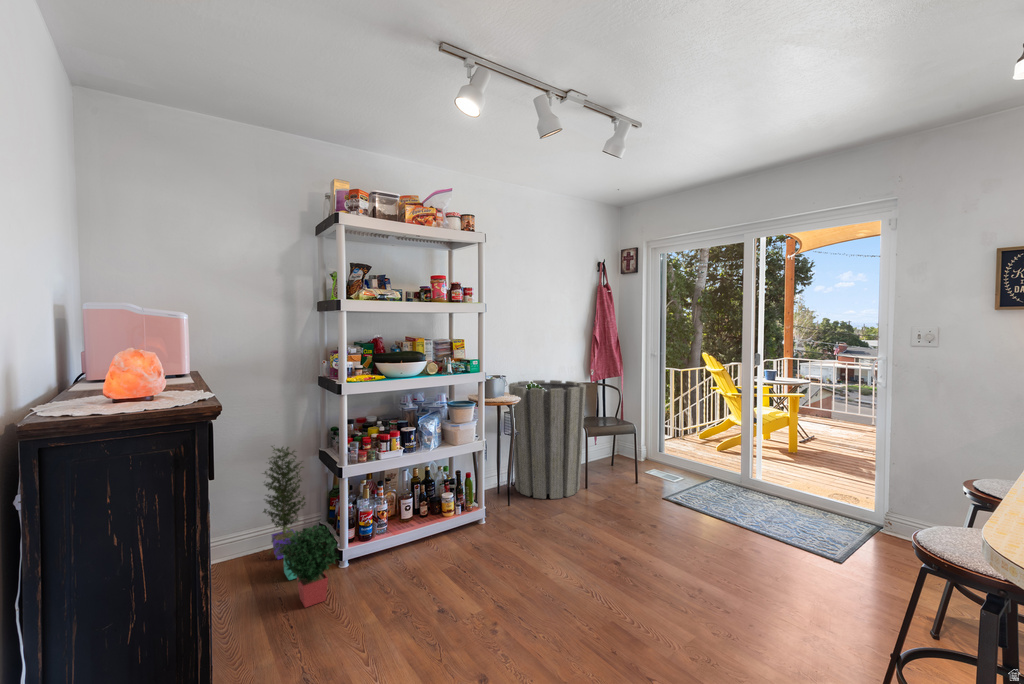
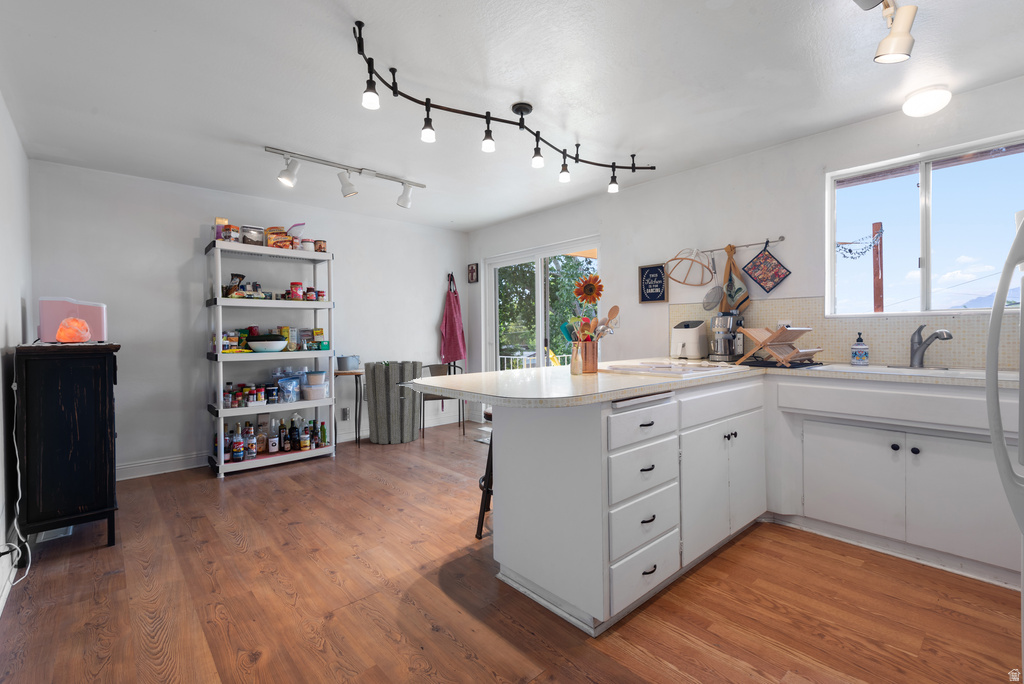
potted plant: present [263,446,339,607] -> none [161,398,210,493]

